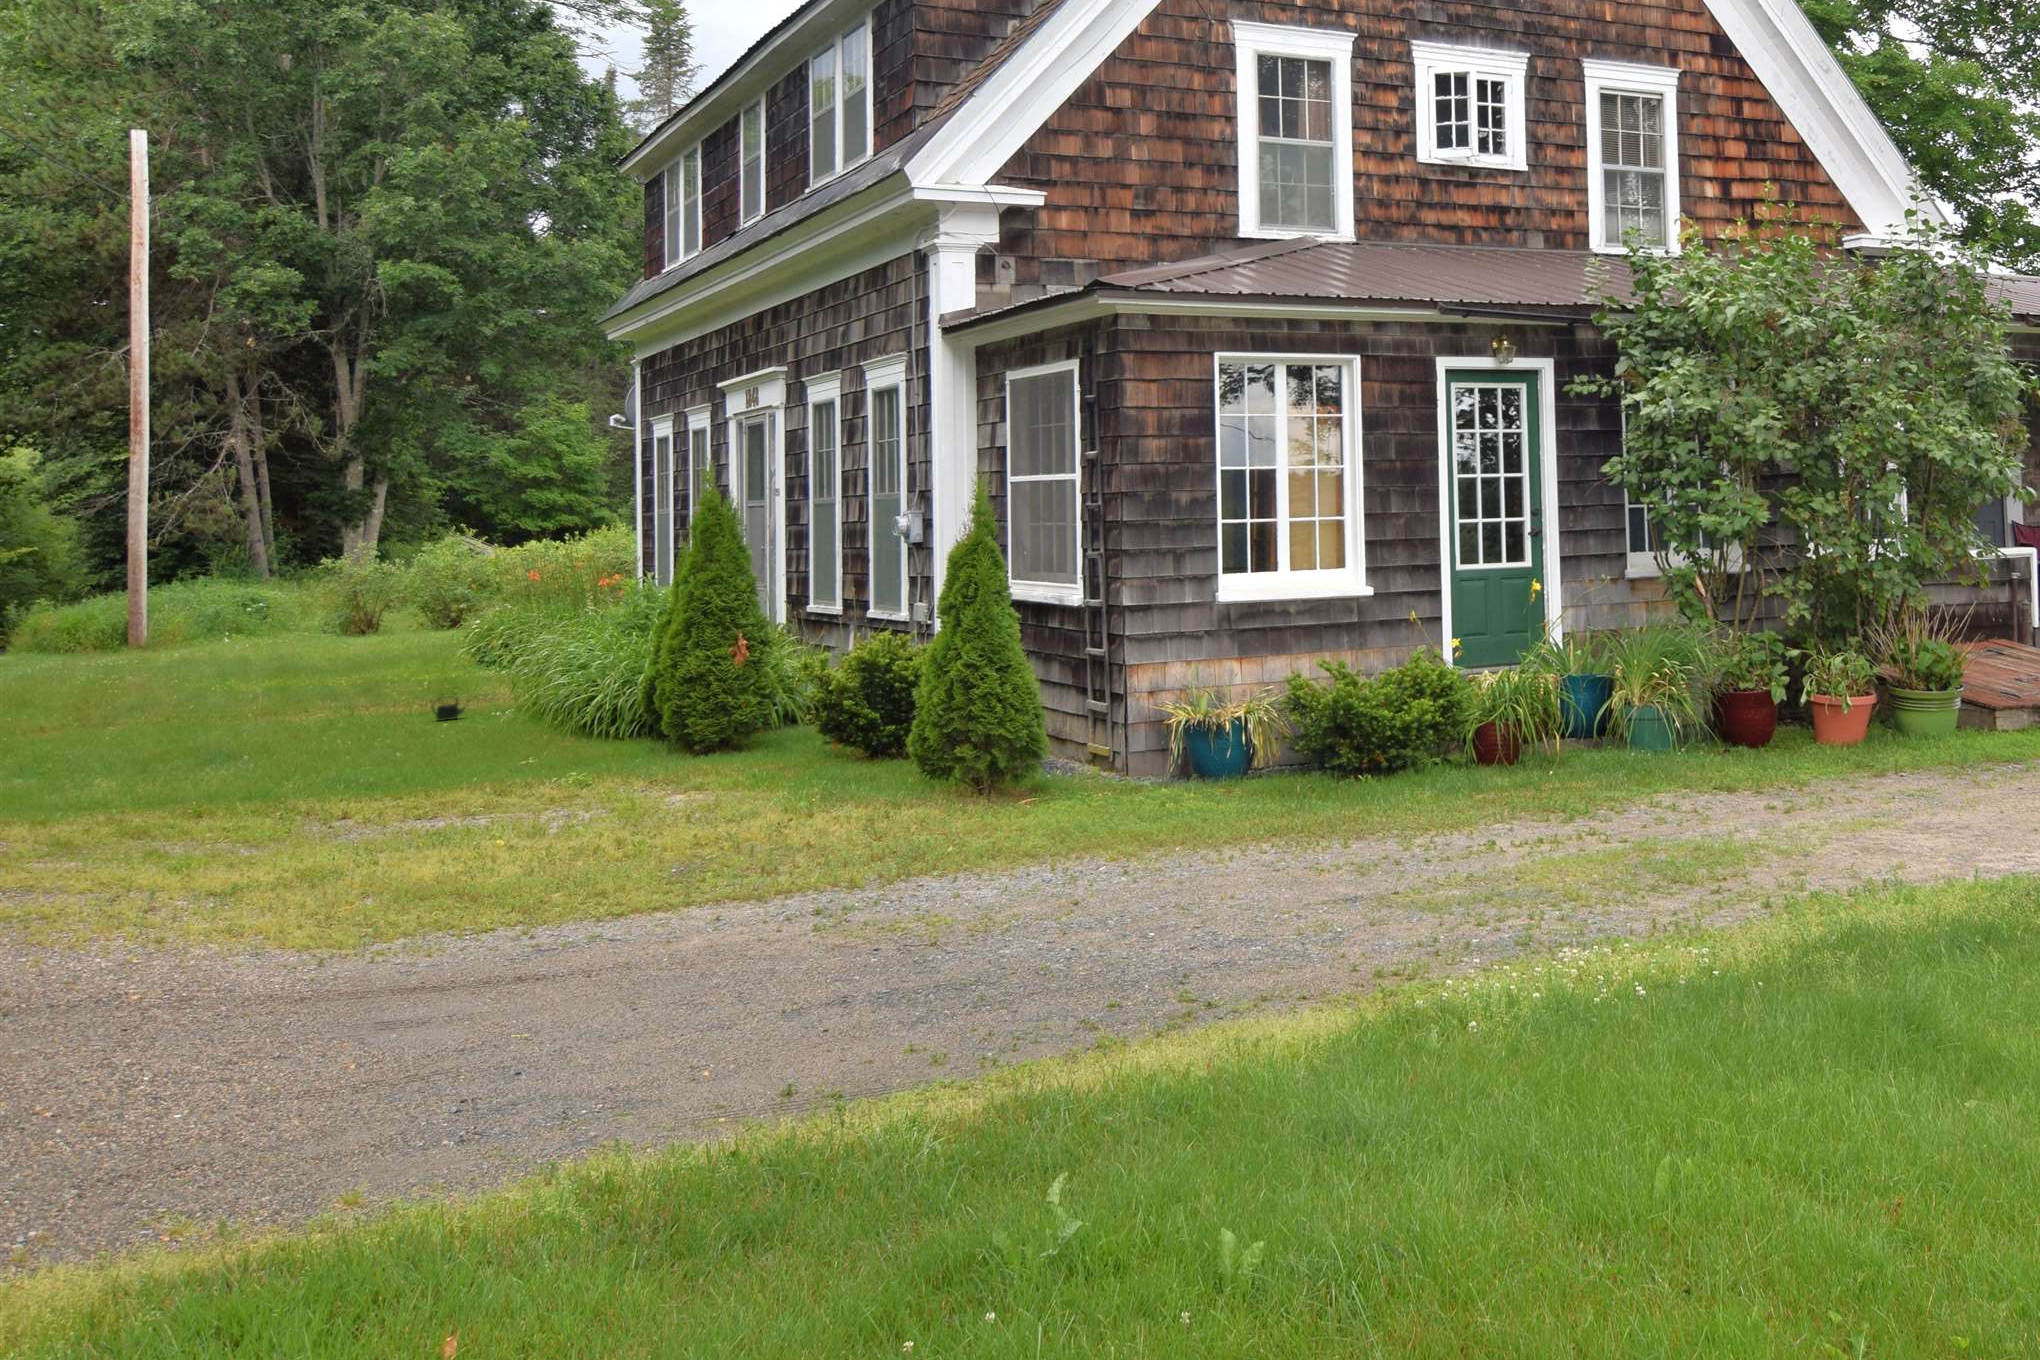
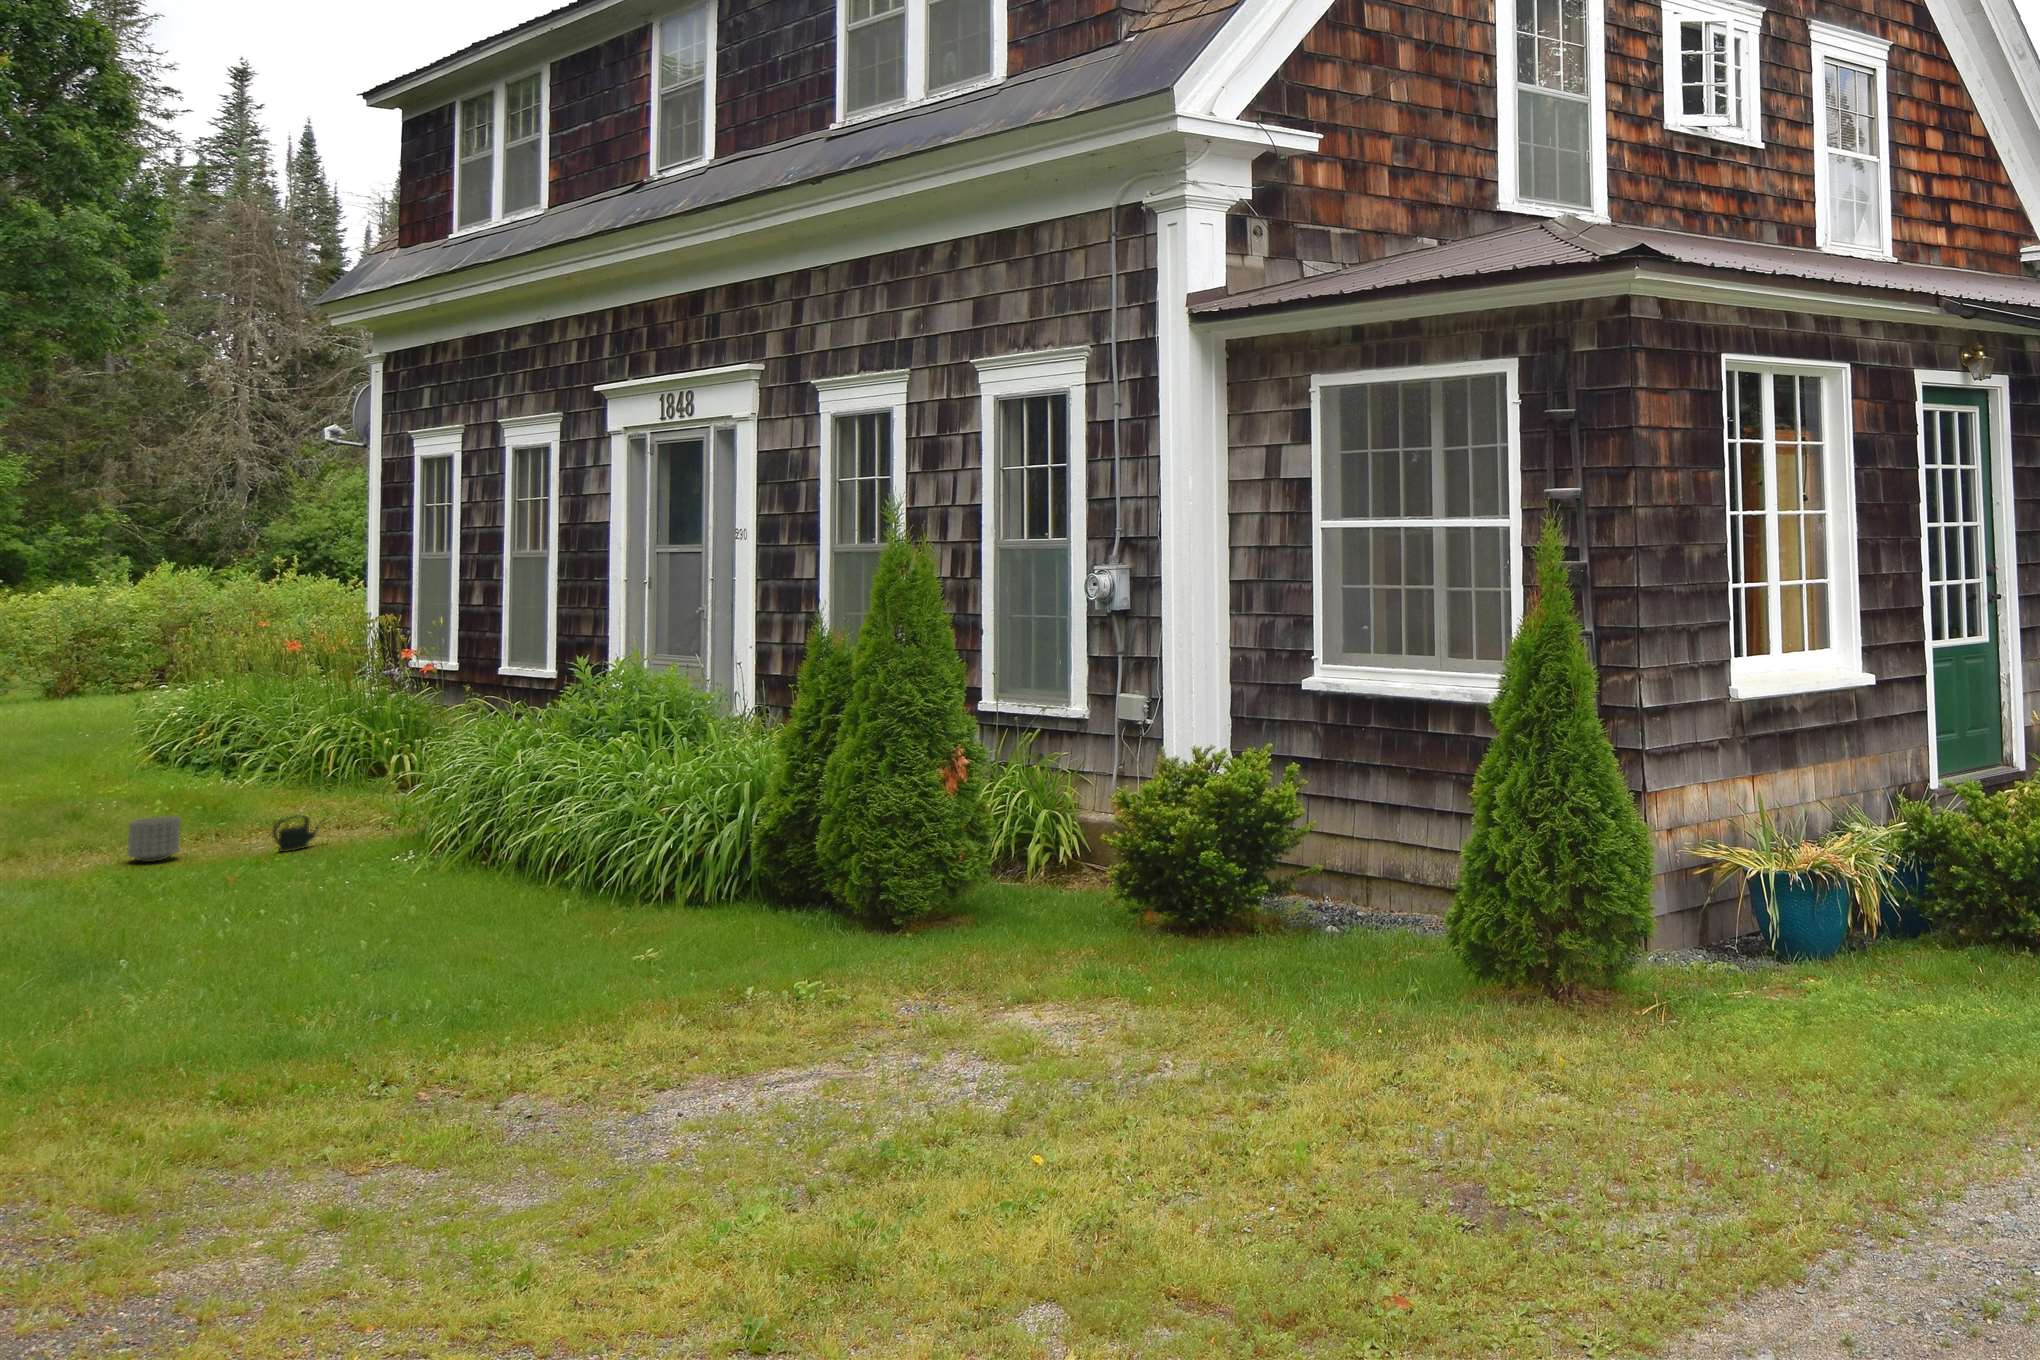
planter: none [339,693,373,723] -> present [128,816,180,862]

